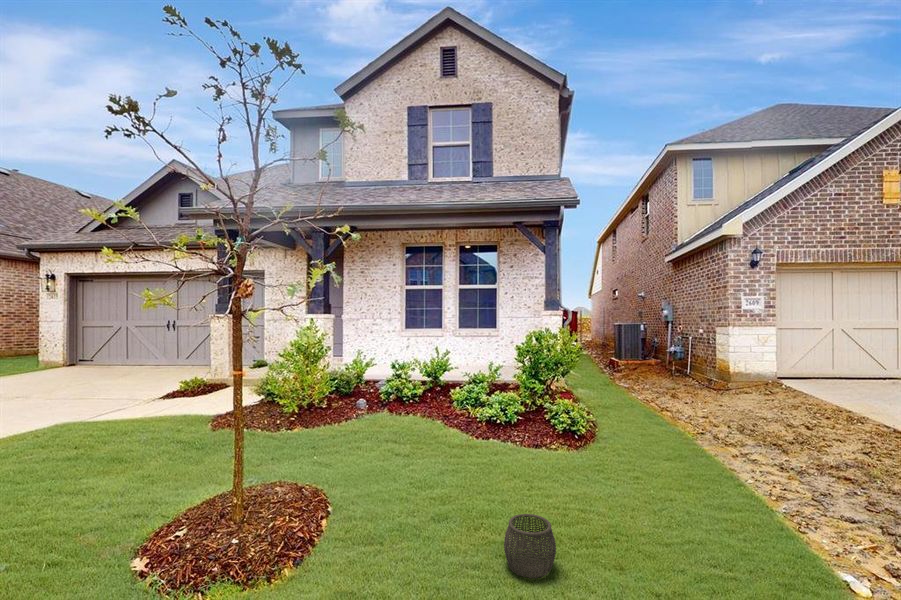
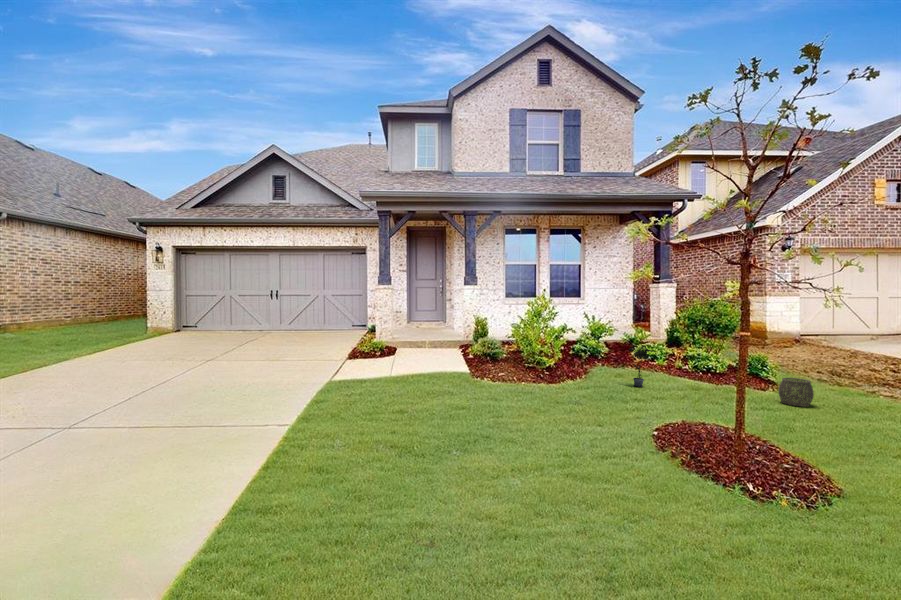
potted plant: none [334,430,364,500] -> present [629,345,655,387]

